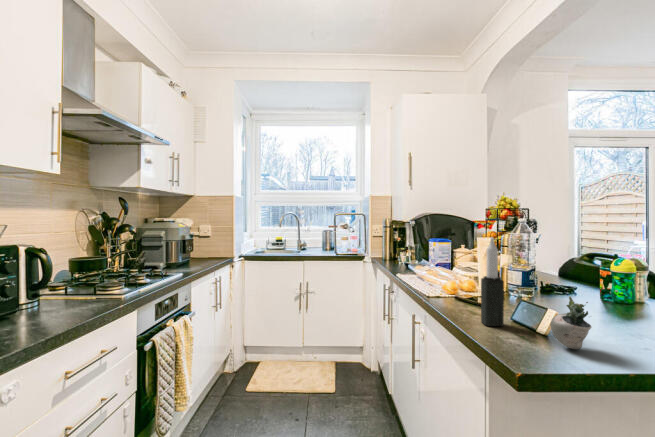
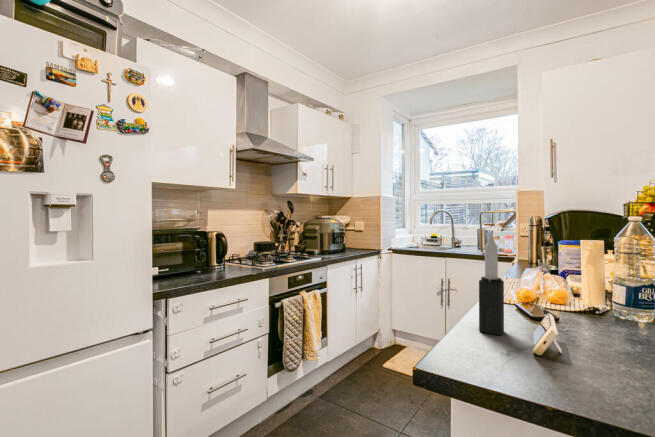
succulent plant: present [551,290,618,349] -> none [504,305,612,372]

